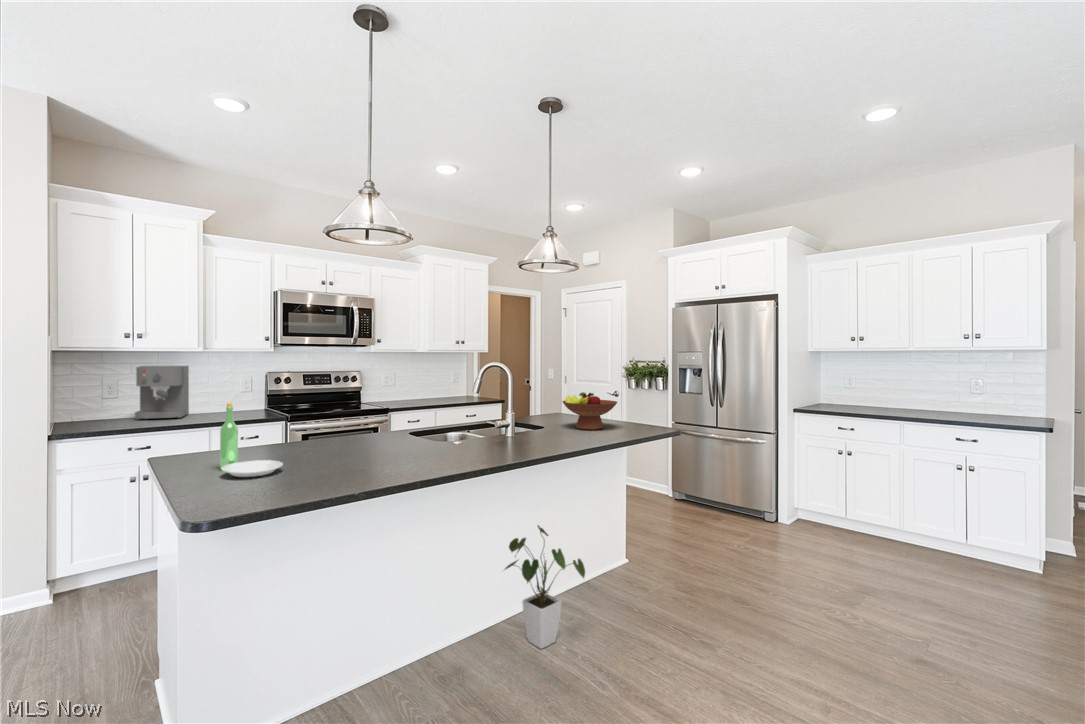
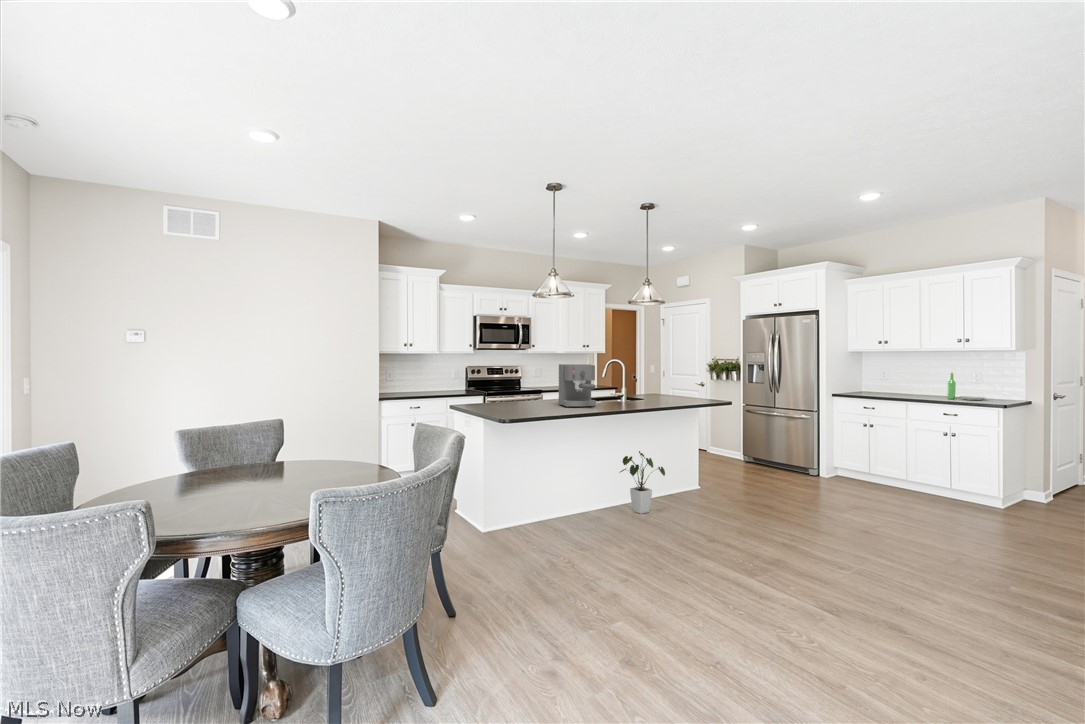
coffee maker: present [135,366,189,420] -> present [559,364,596,407]
fruit bowl: present [562,392,617,430] -> none [655,377,689,400]
plate: present [220,403,283,477] -> present [947,373,986,400]

